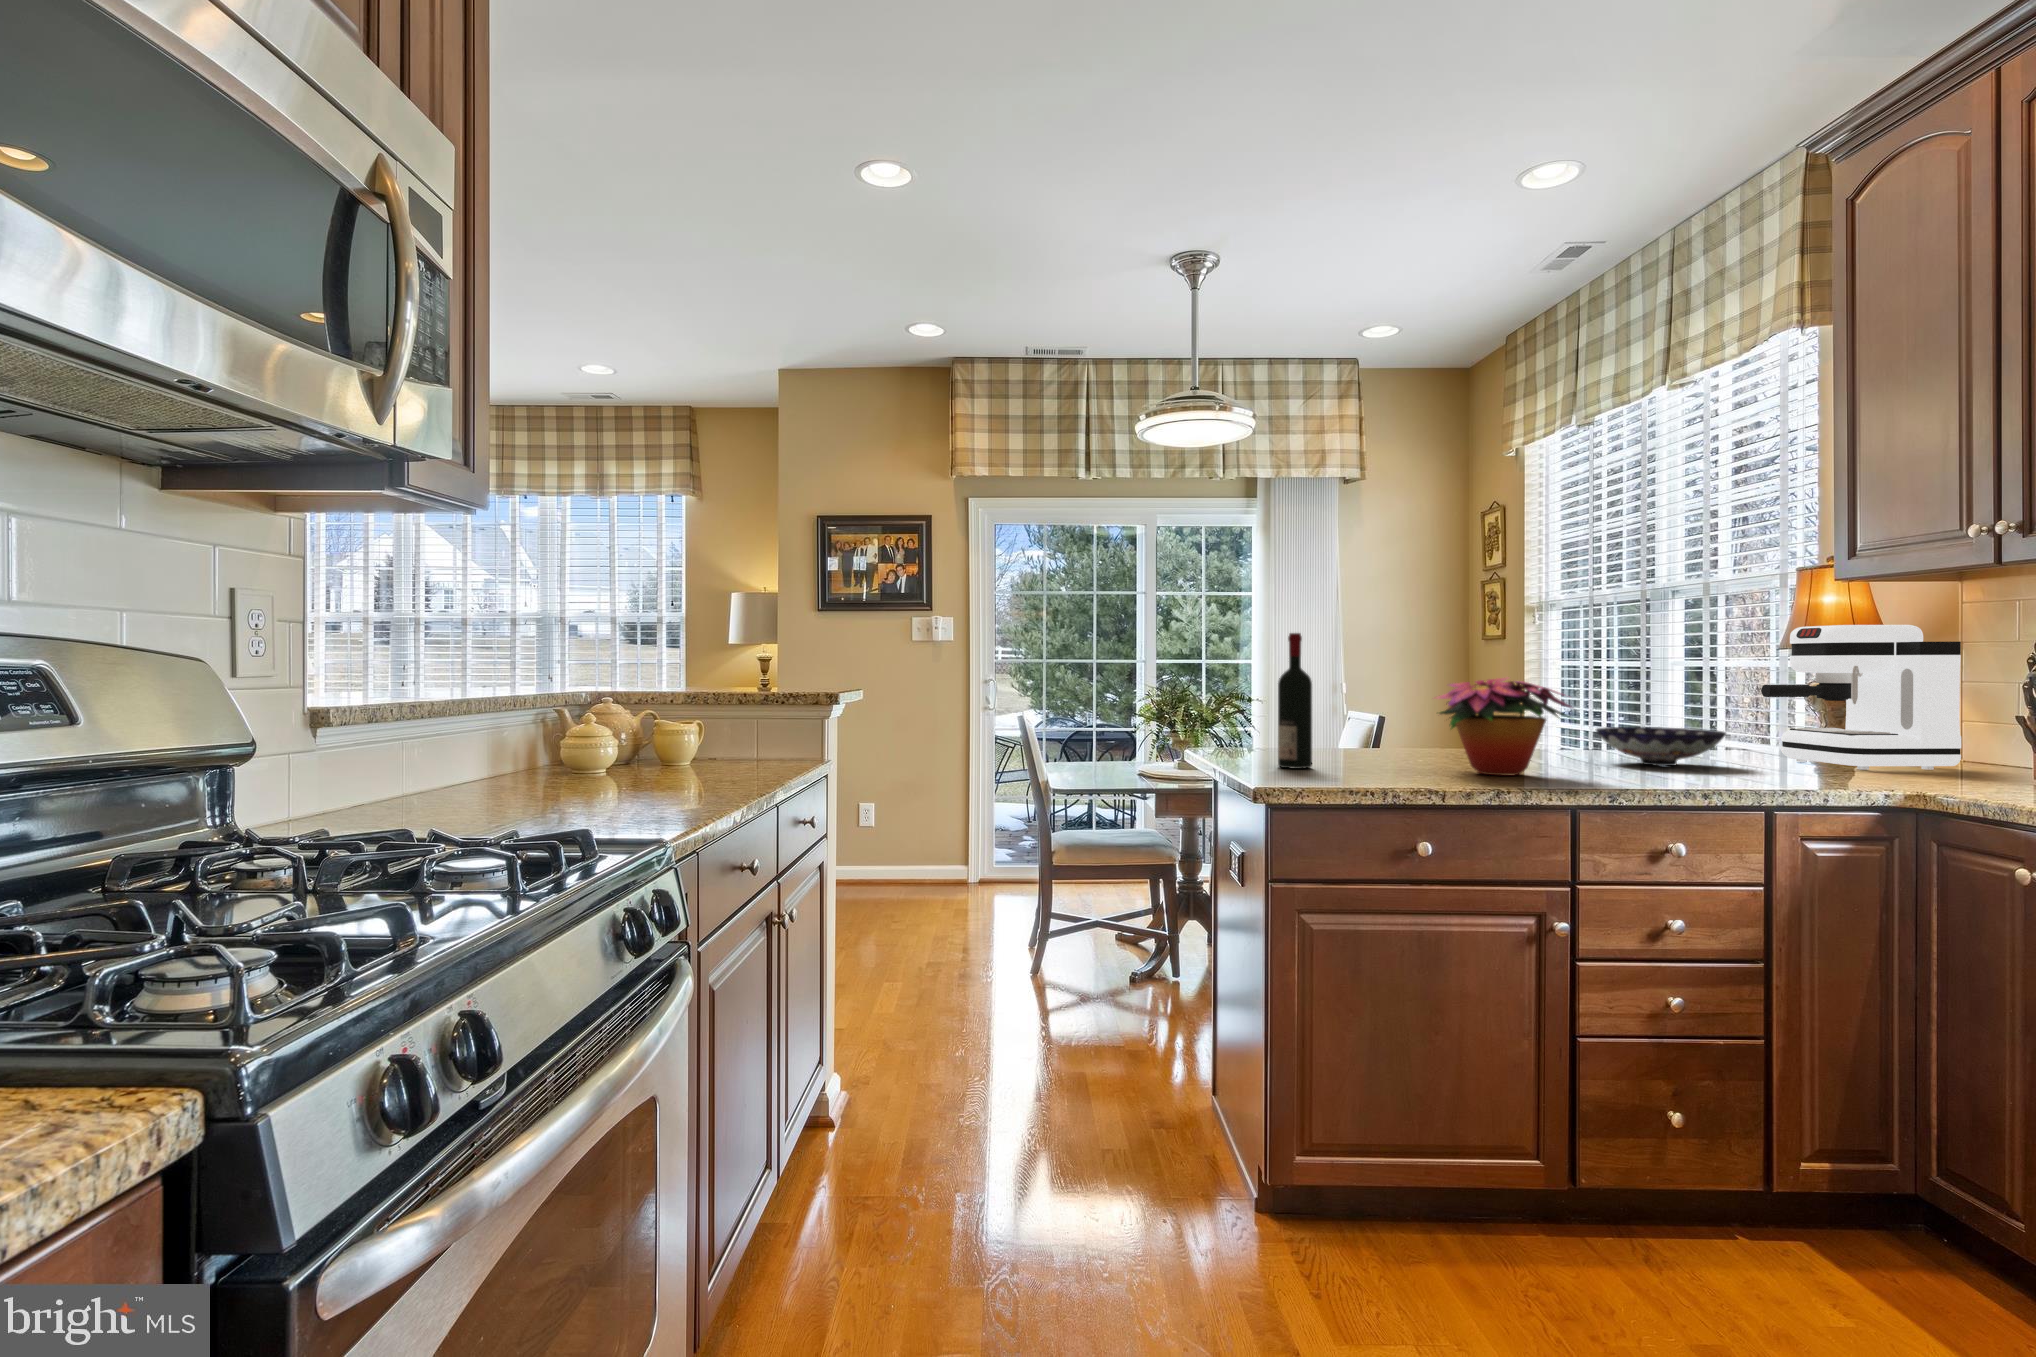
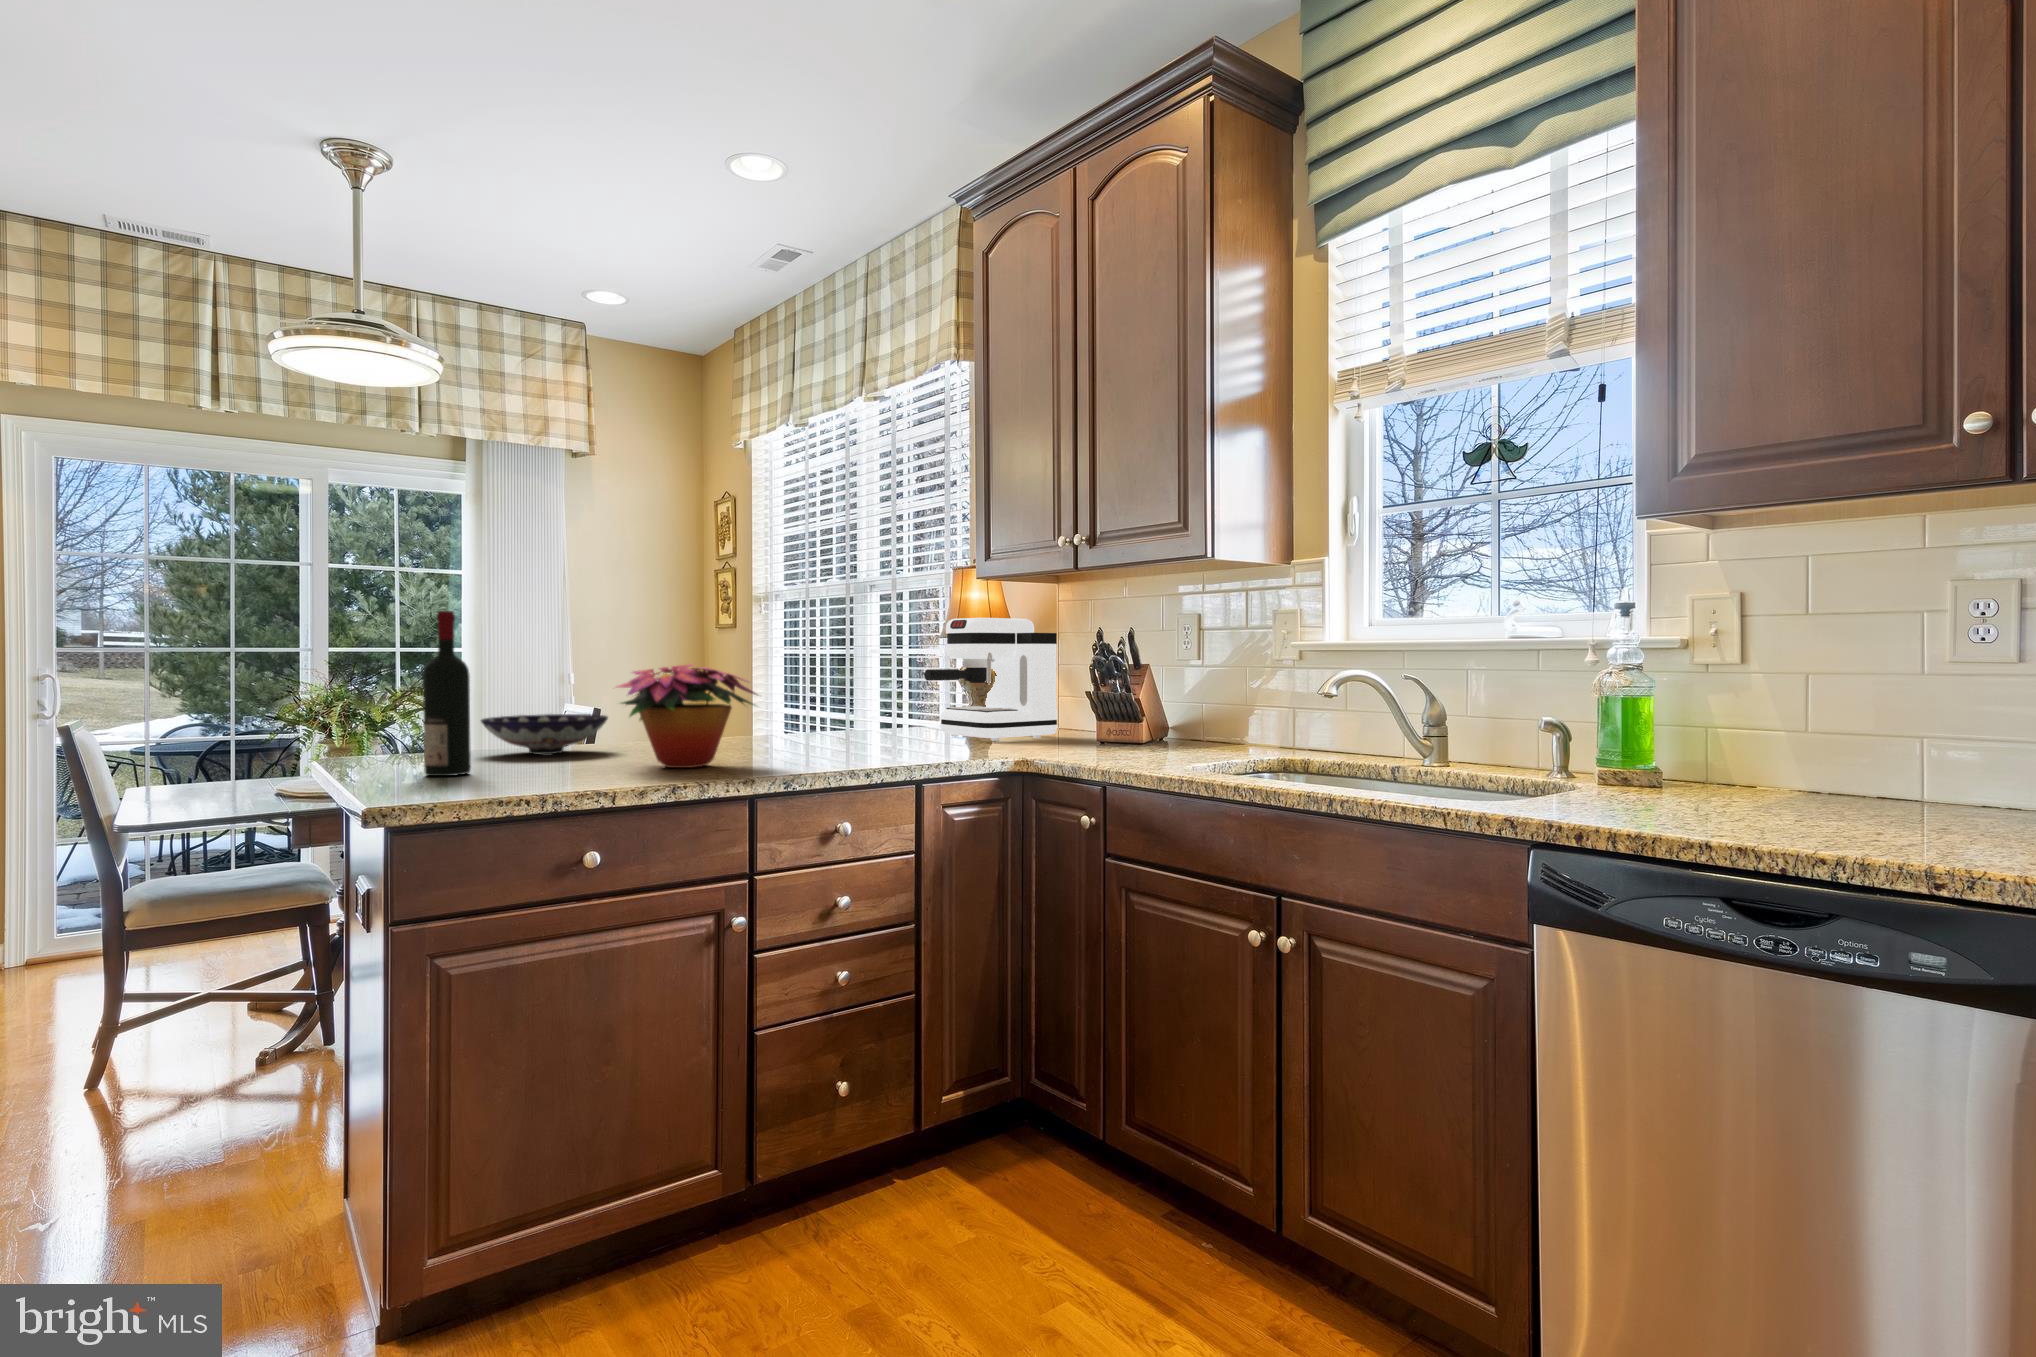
bowl: present [1596,727,1726,766] -> present [481,714,608,754]

